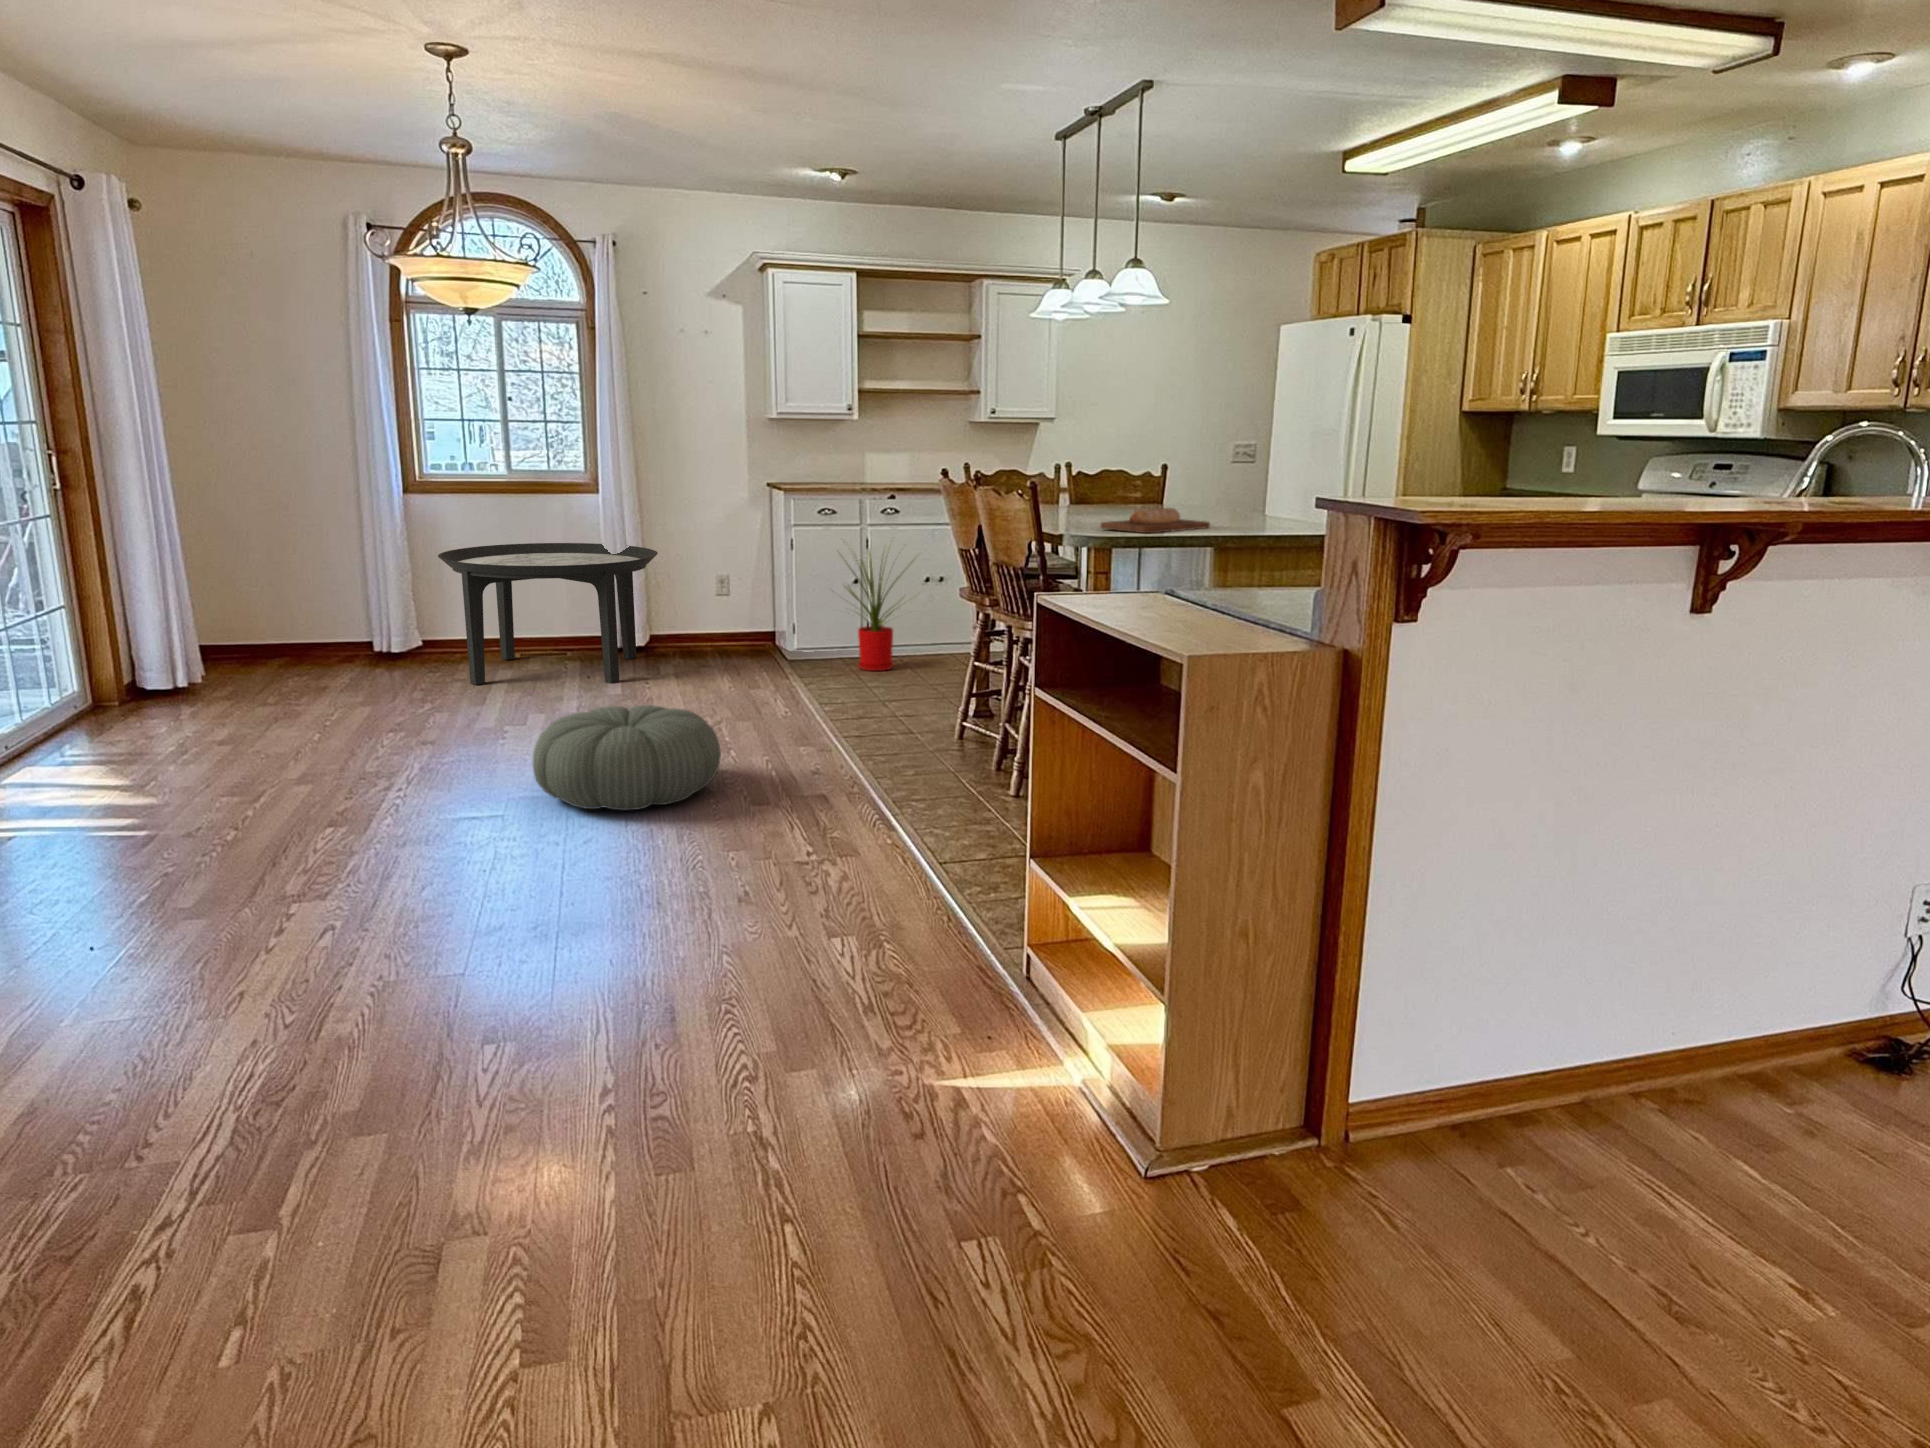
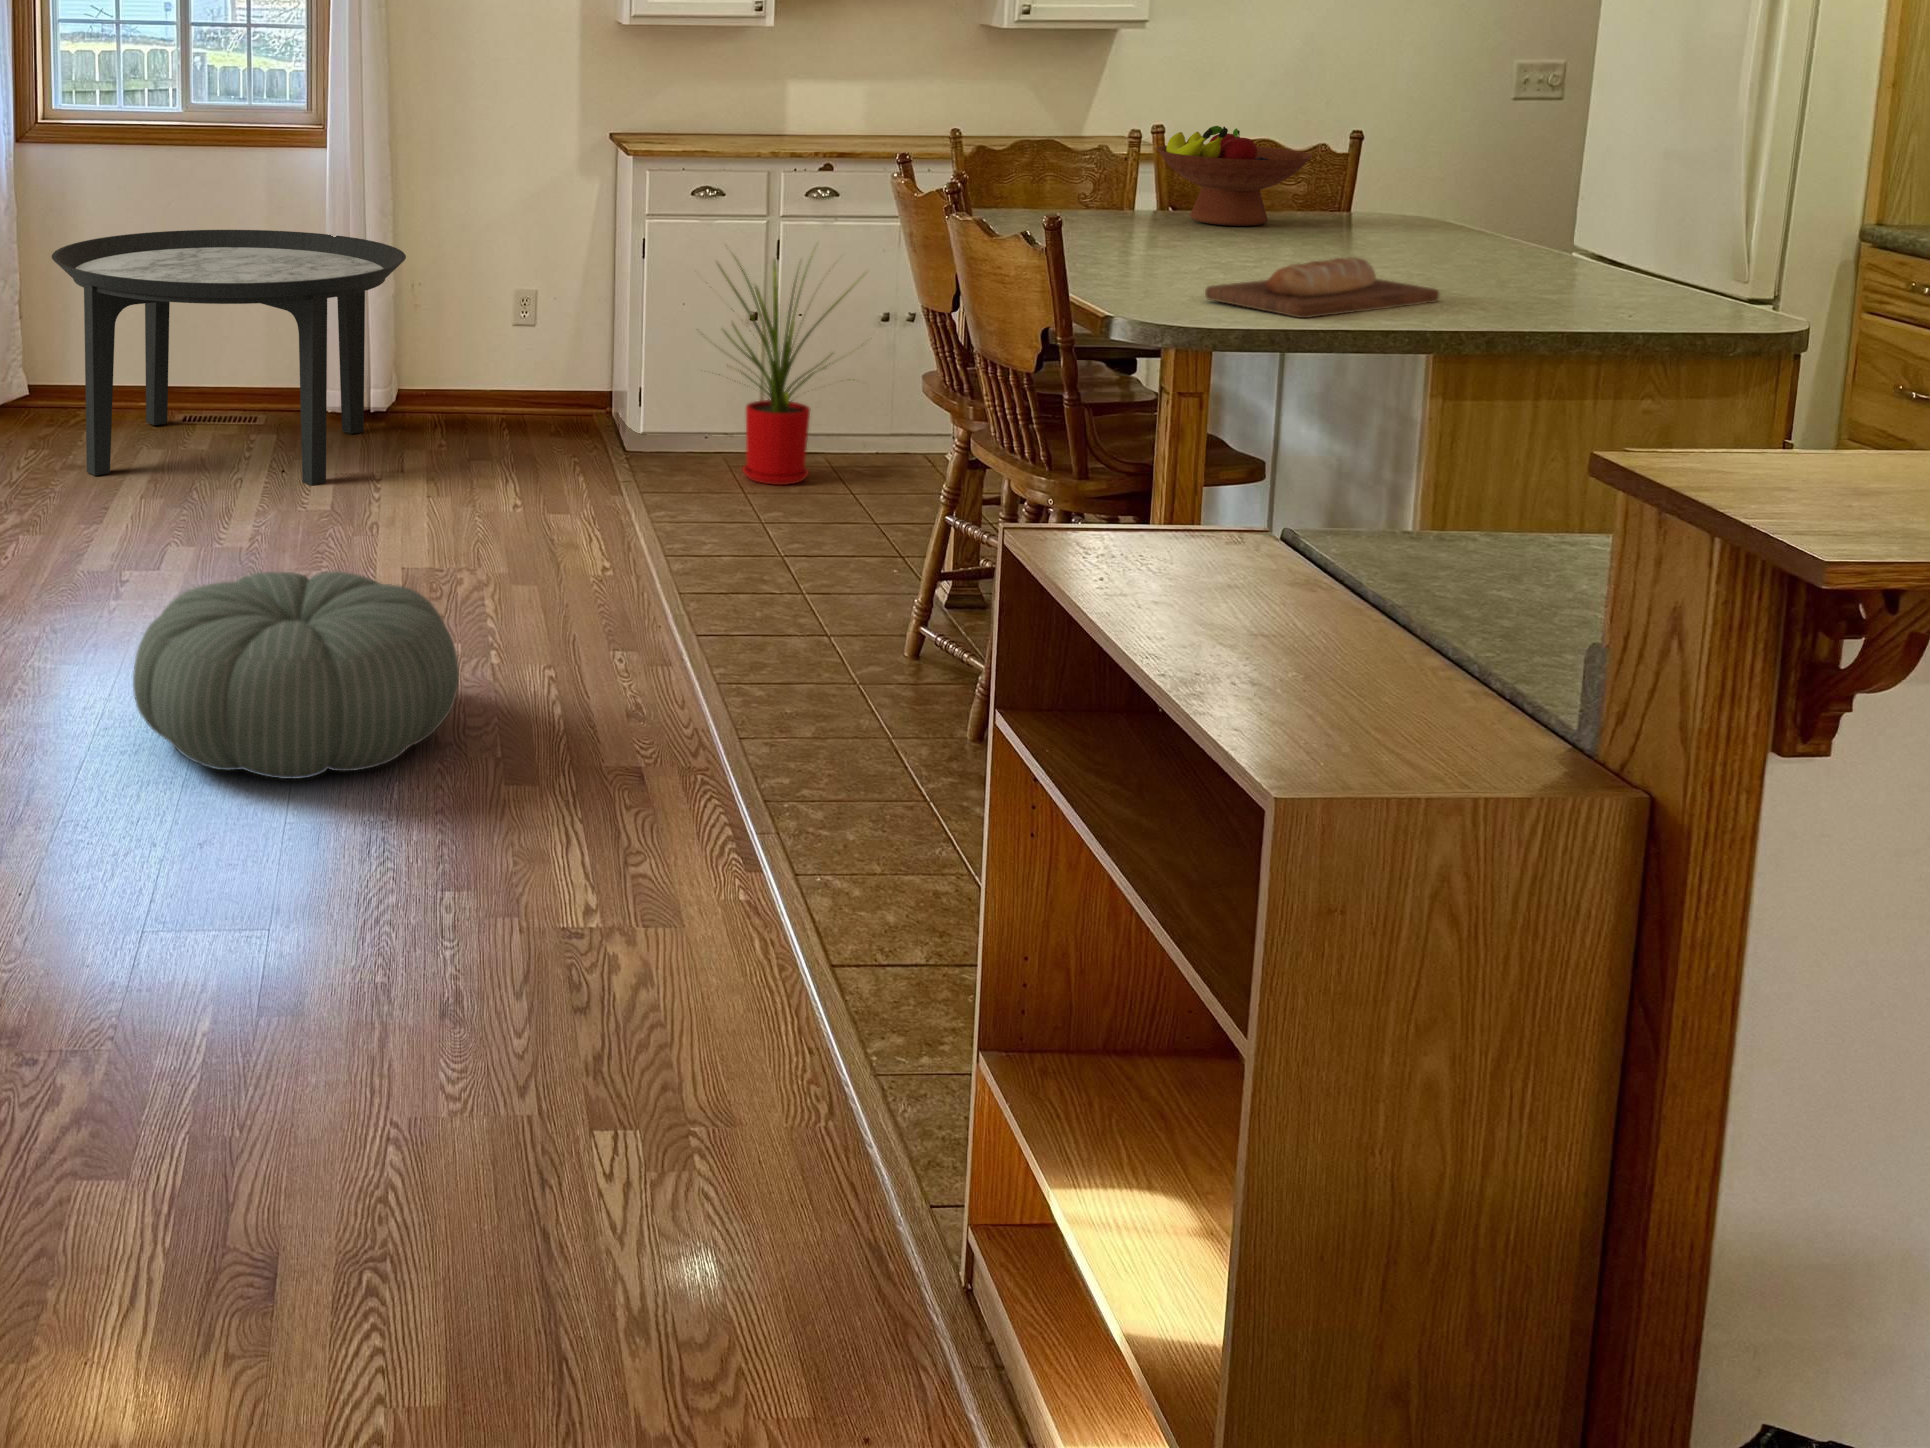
fruit bowl: none [1071,457,1148,509] -> present [1157,126,1312,226]

